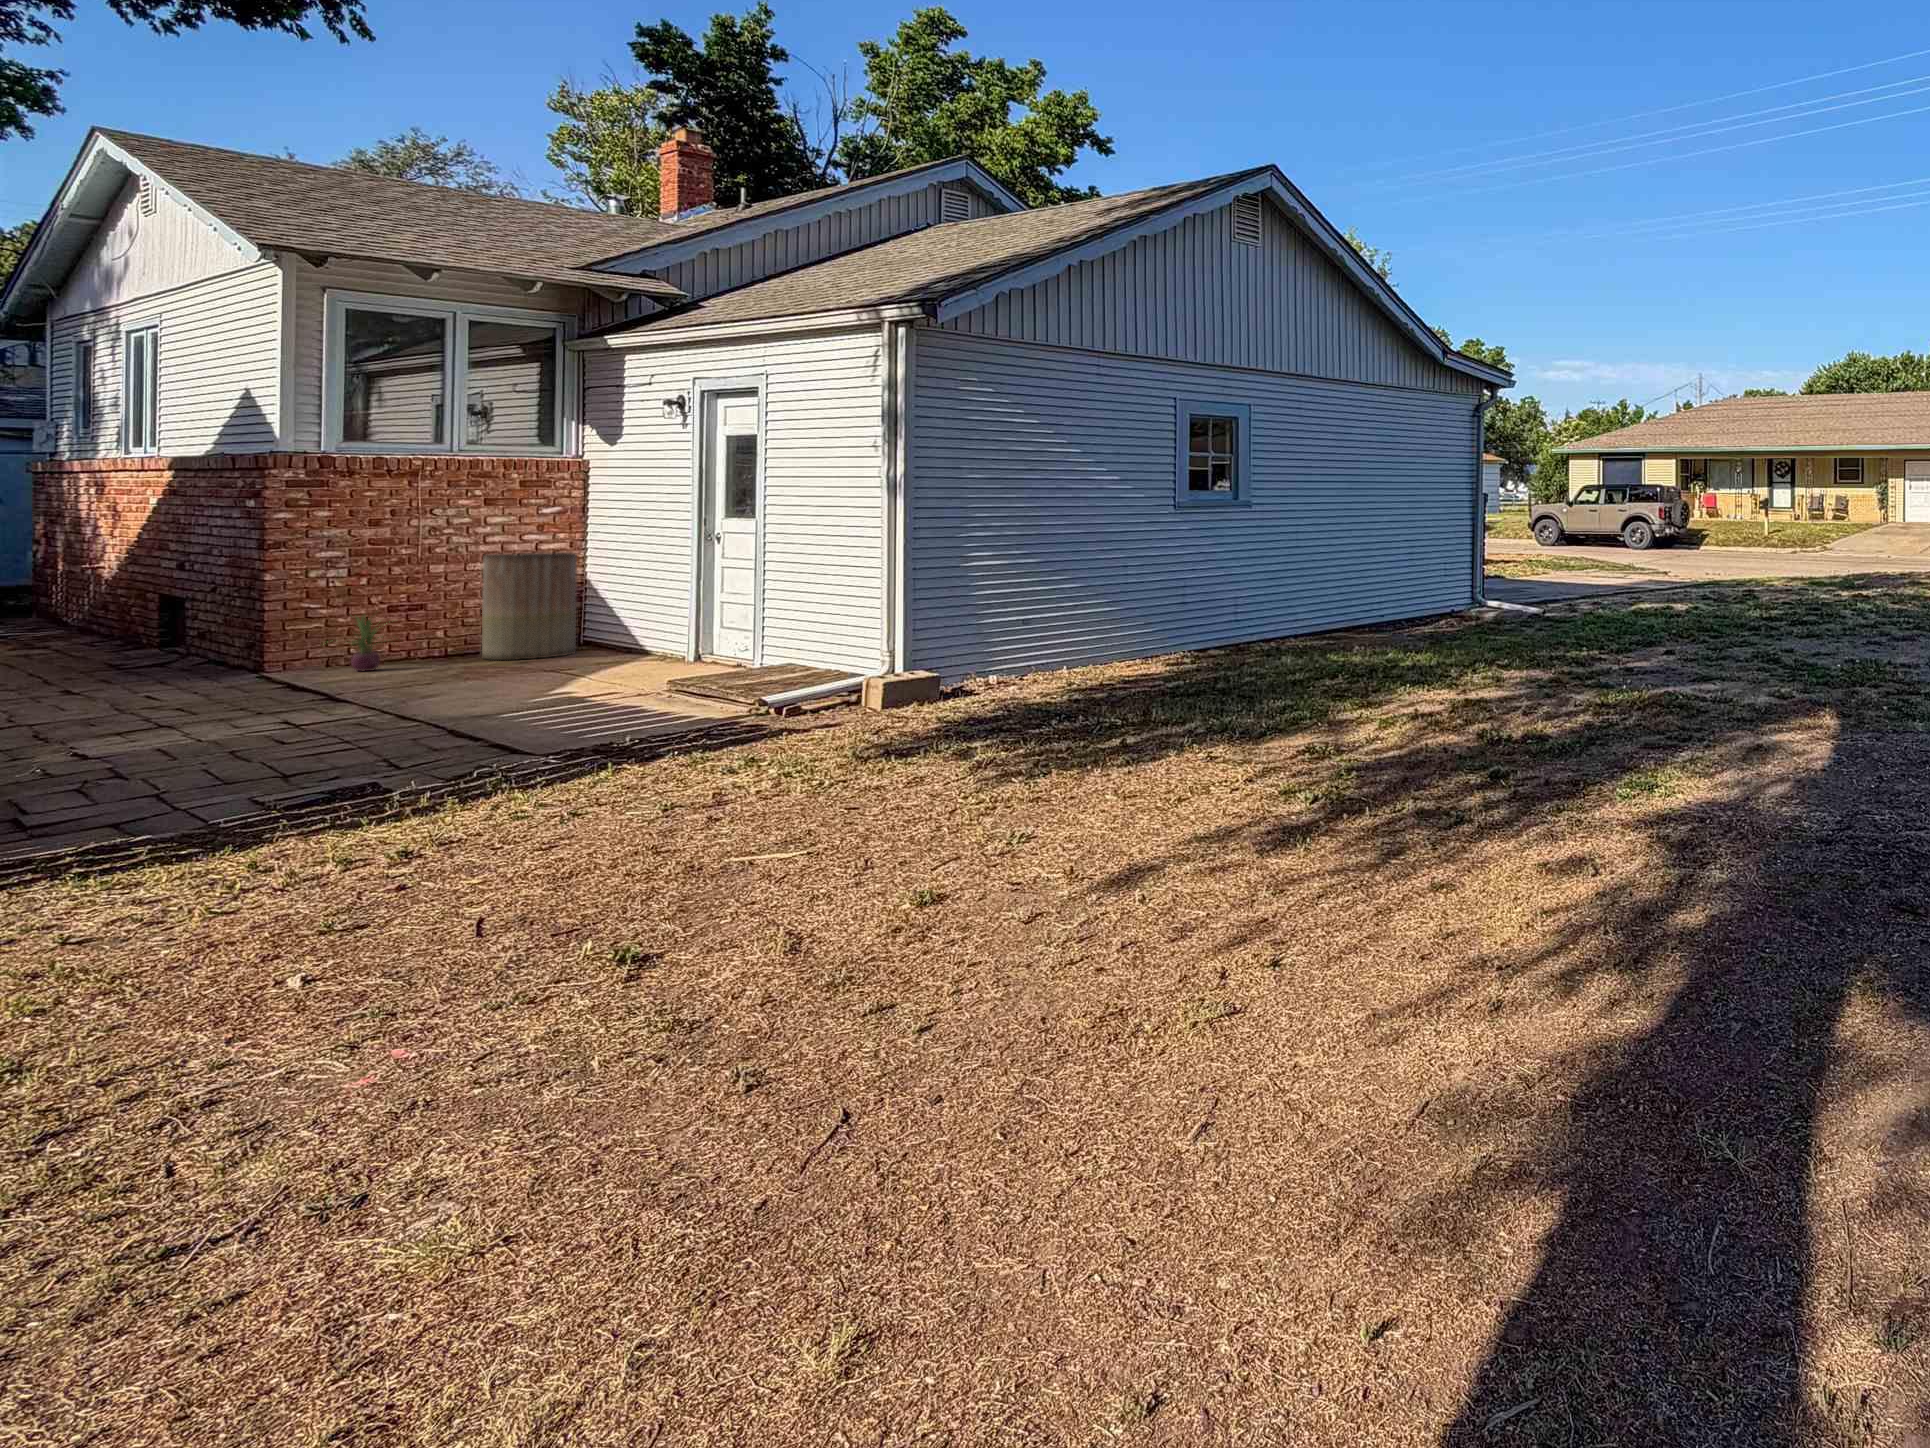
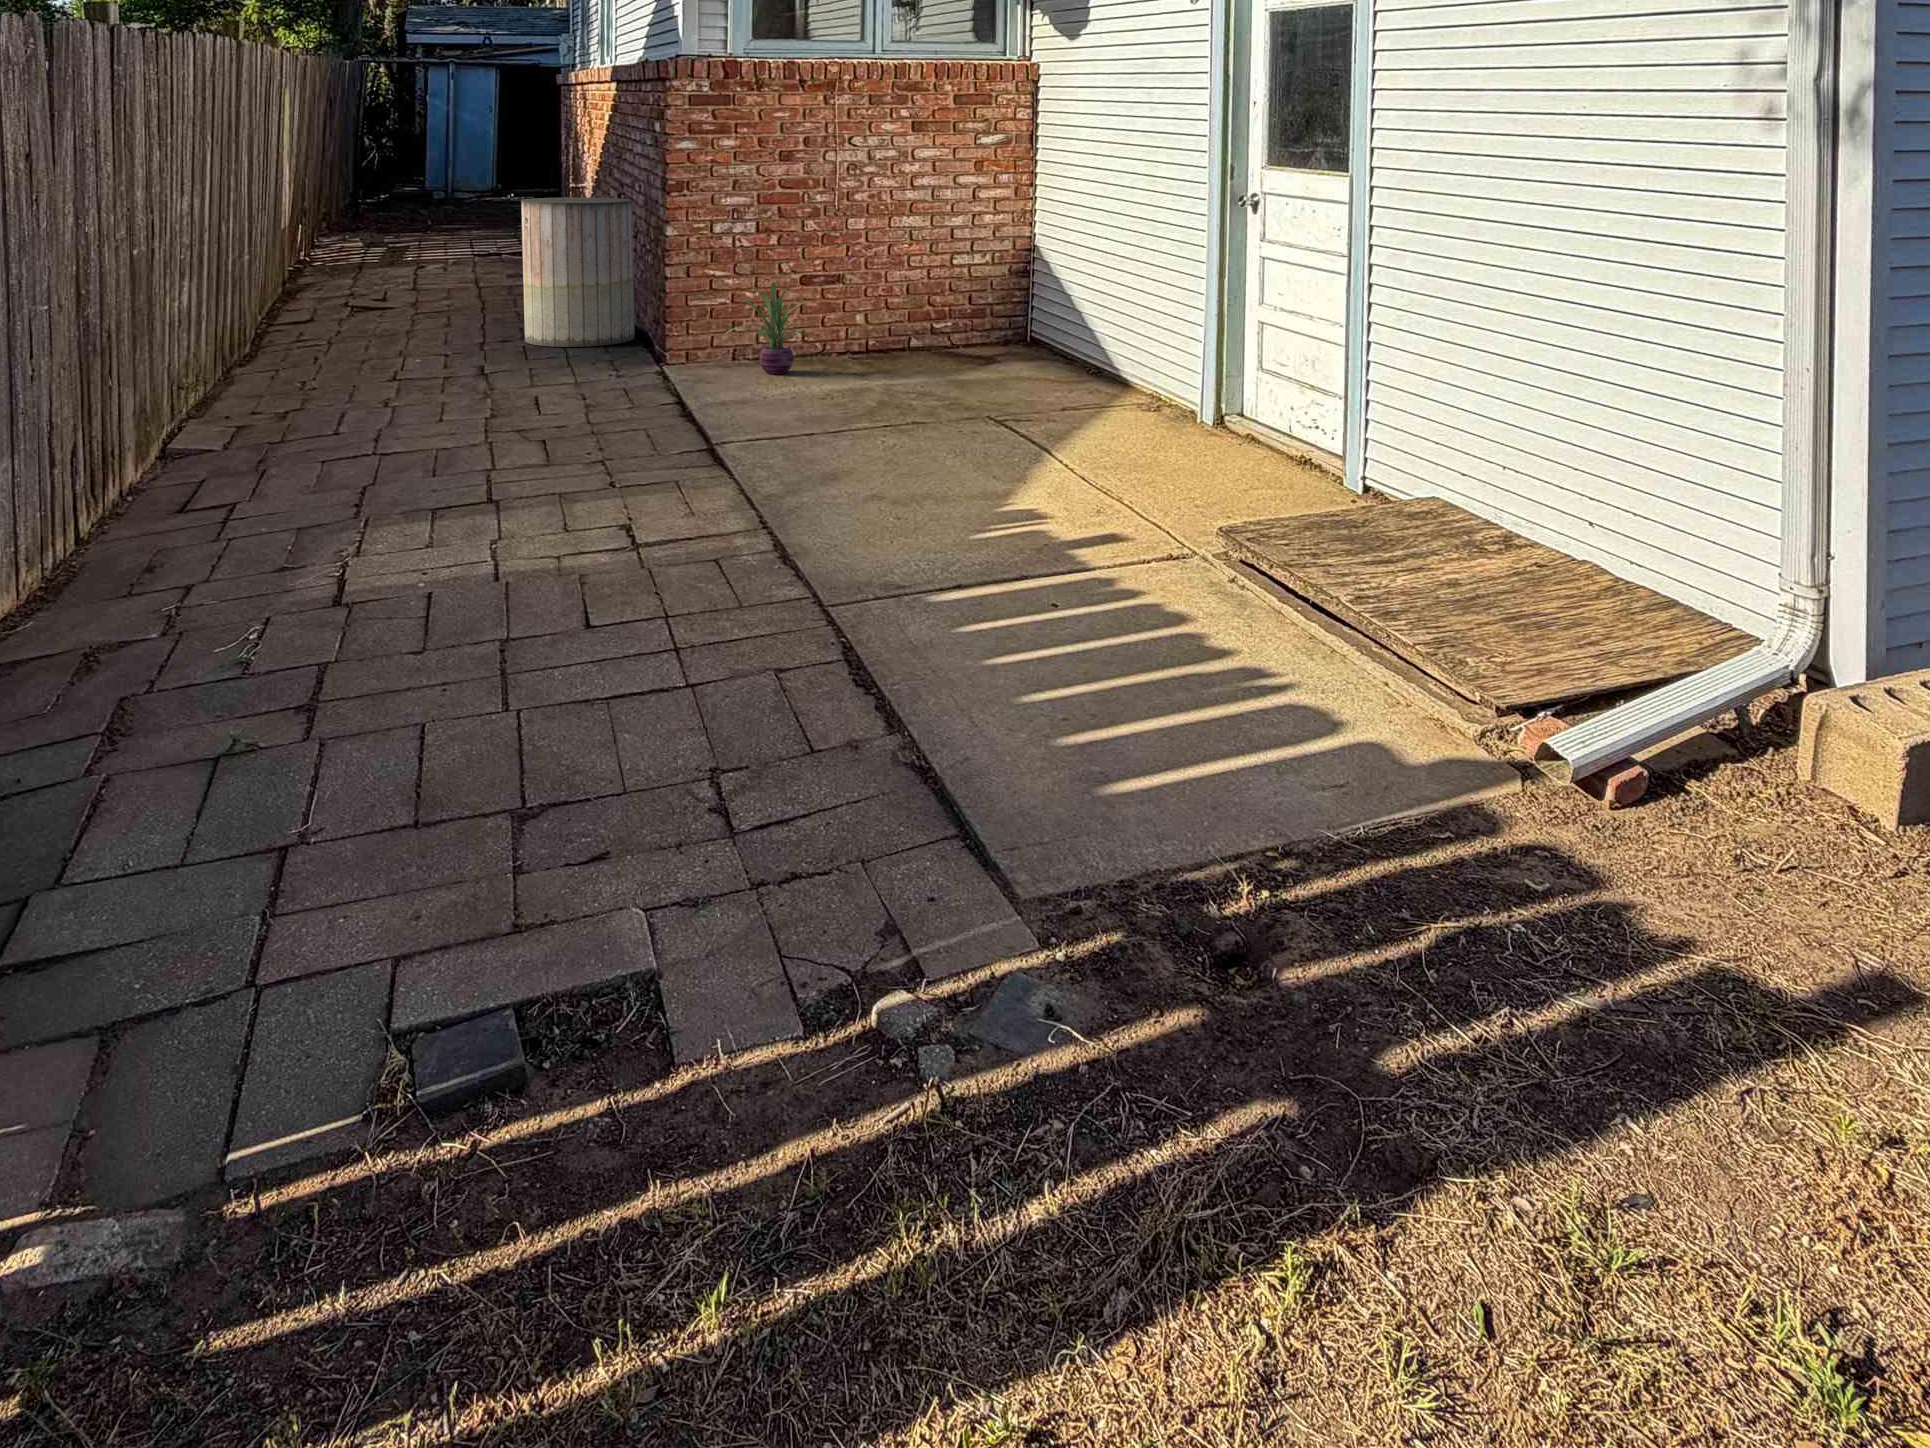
trash can: present [482,552,577,660] -> present [521,198,635,347]

